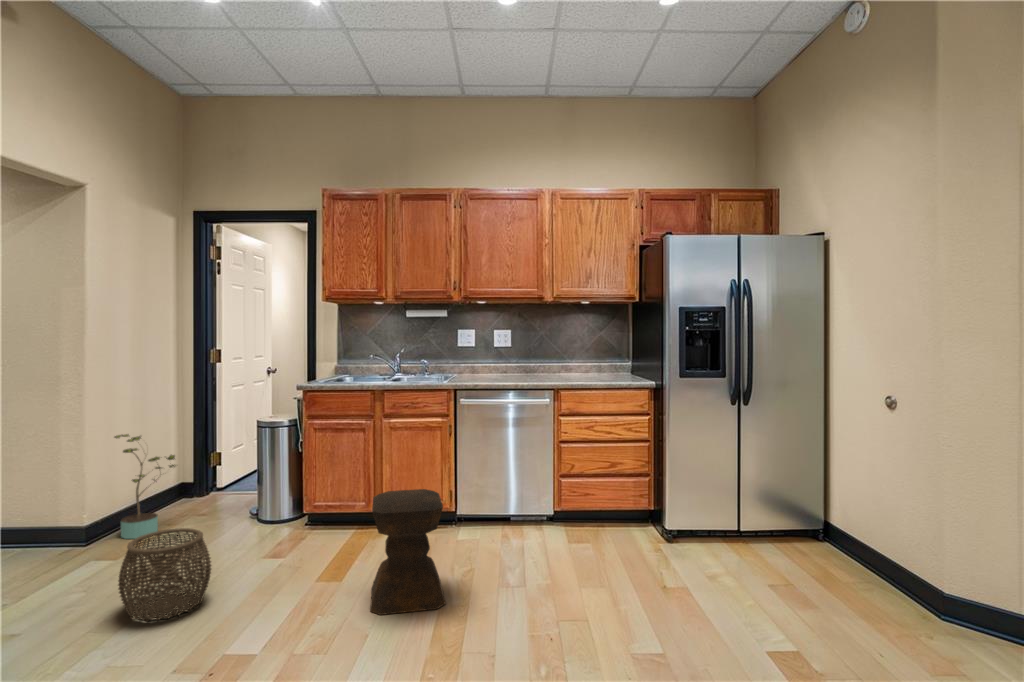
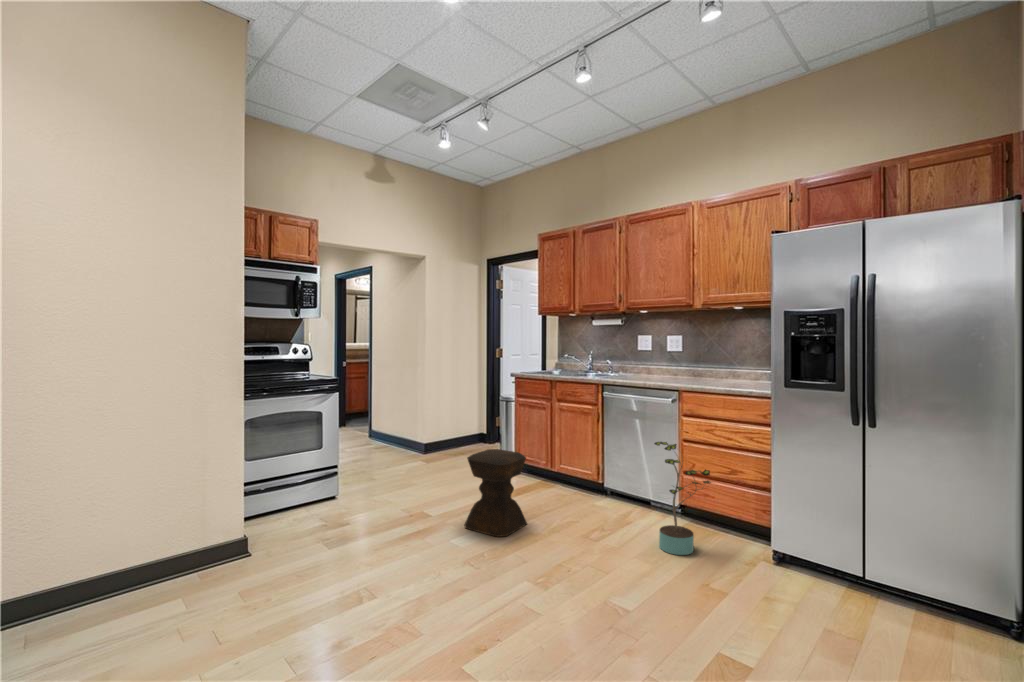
potted plant: present [115,434,176,539] -> present [654,442,711,555]
woven basket: present [118,528,211,621] -> none [371,449,417,497]

